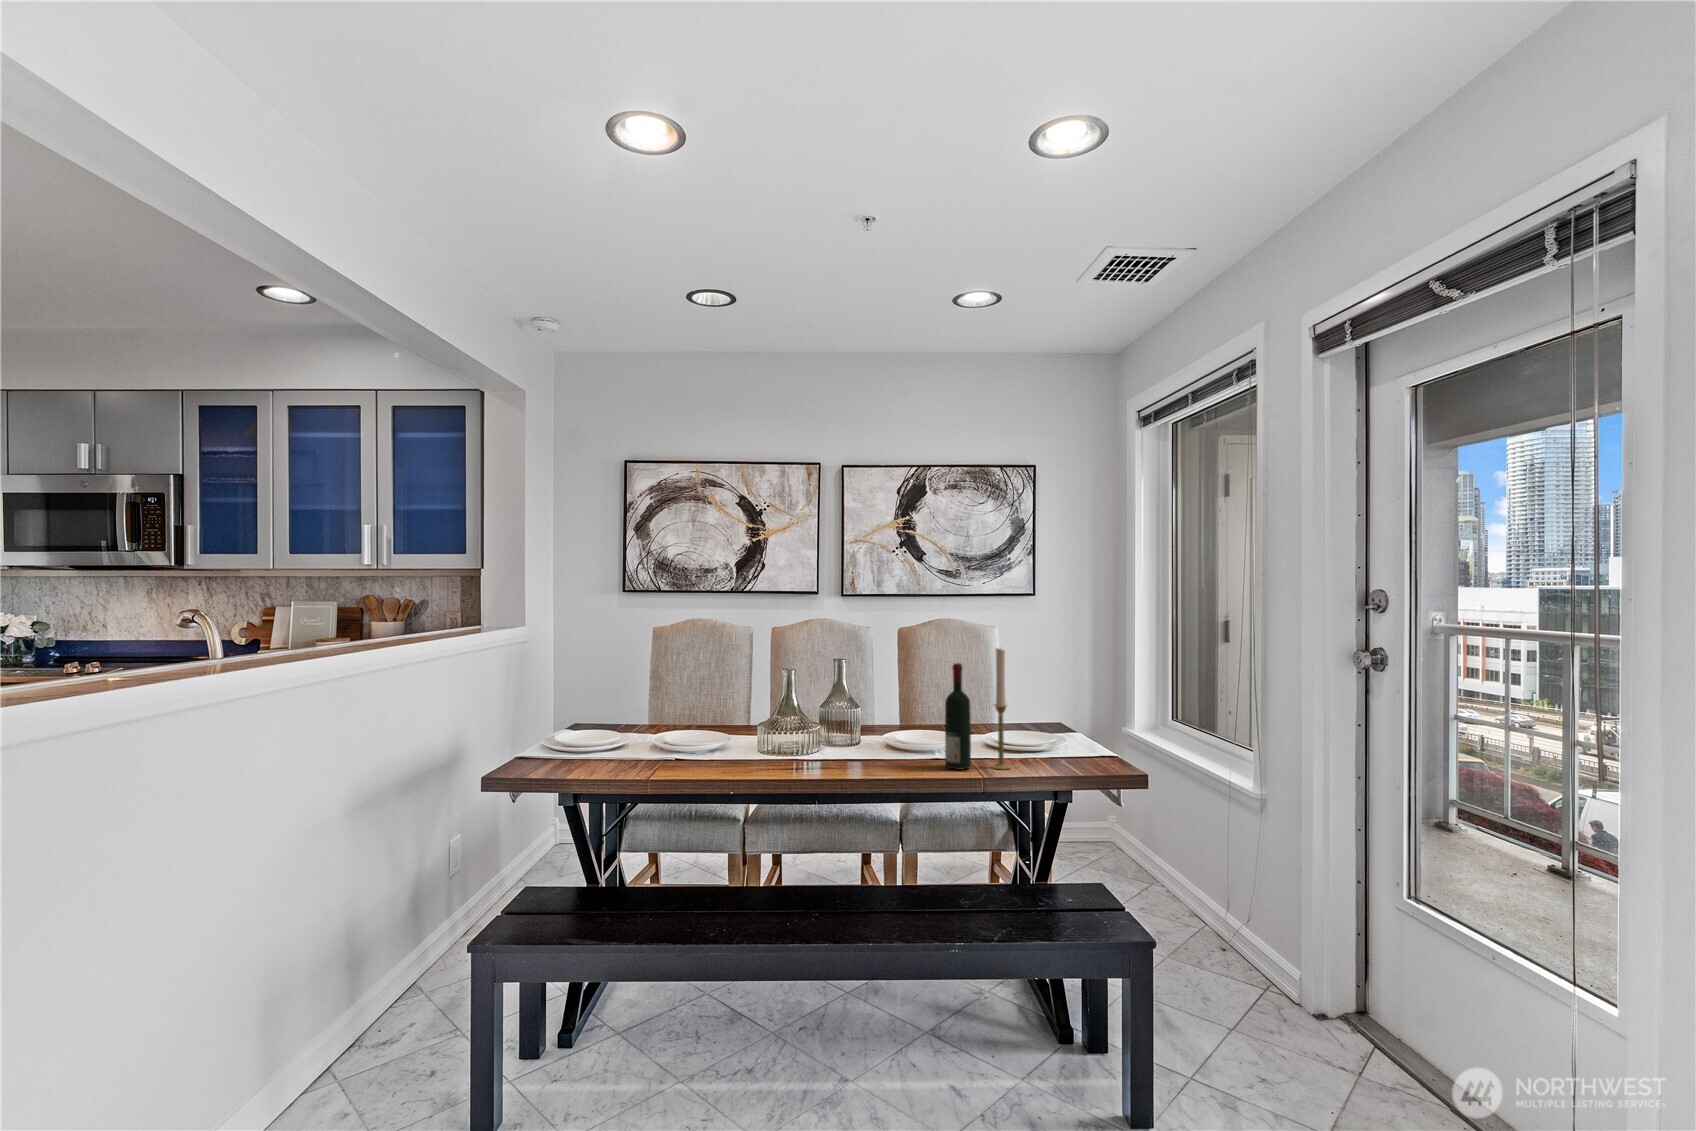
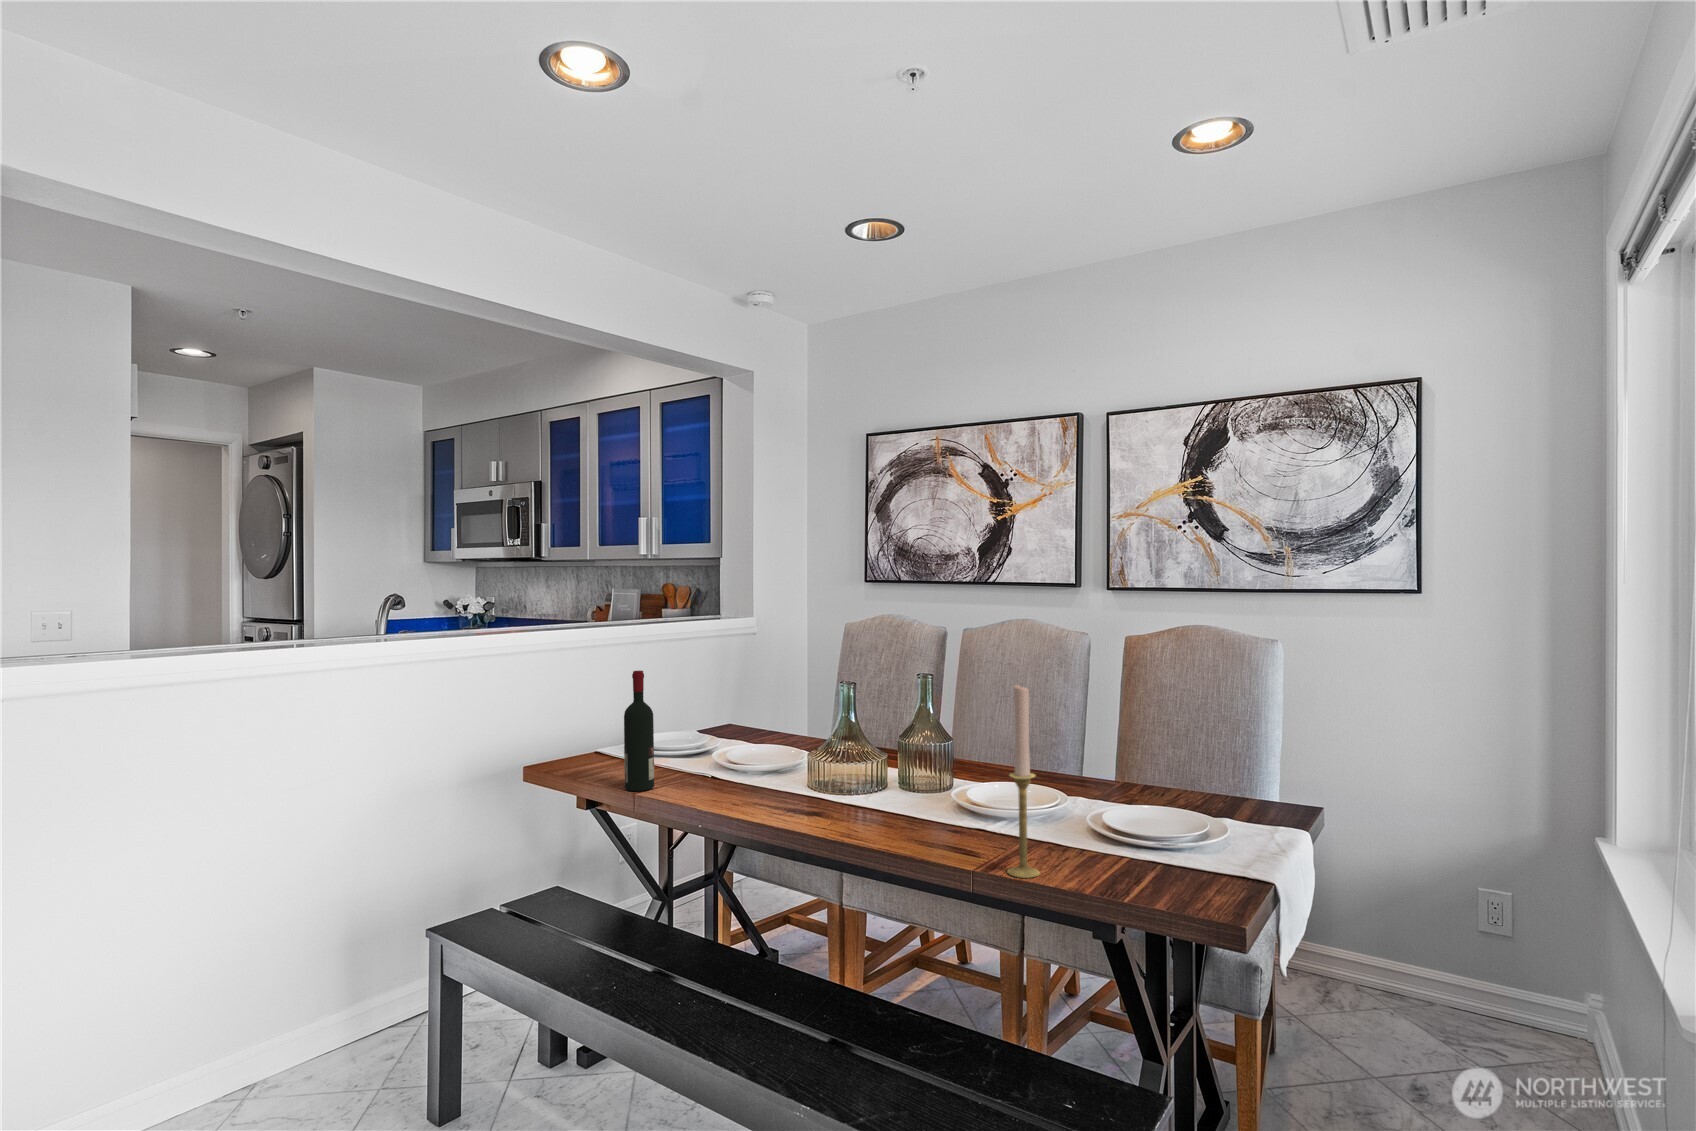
wine bottle: present [945,663,971,769] -> present [624,671,654,791]

